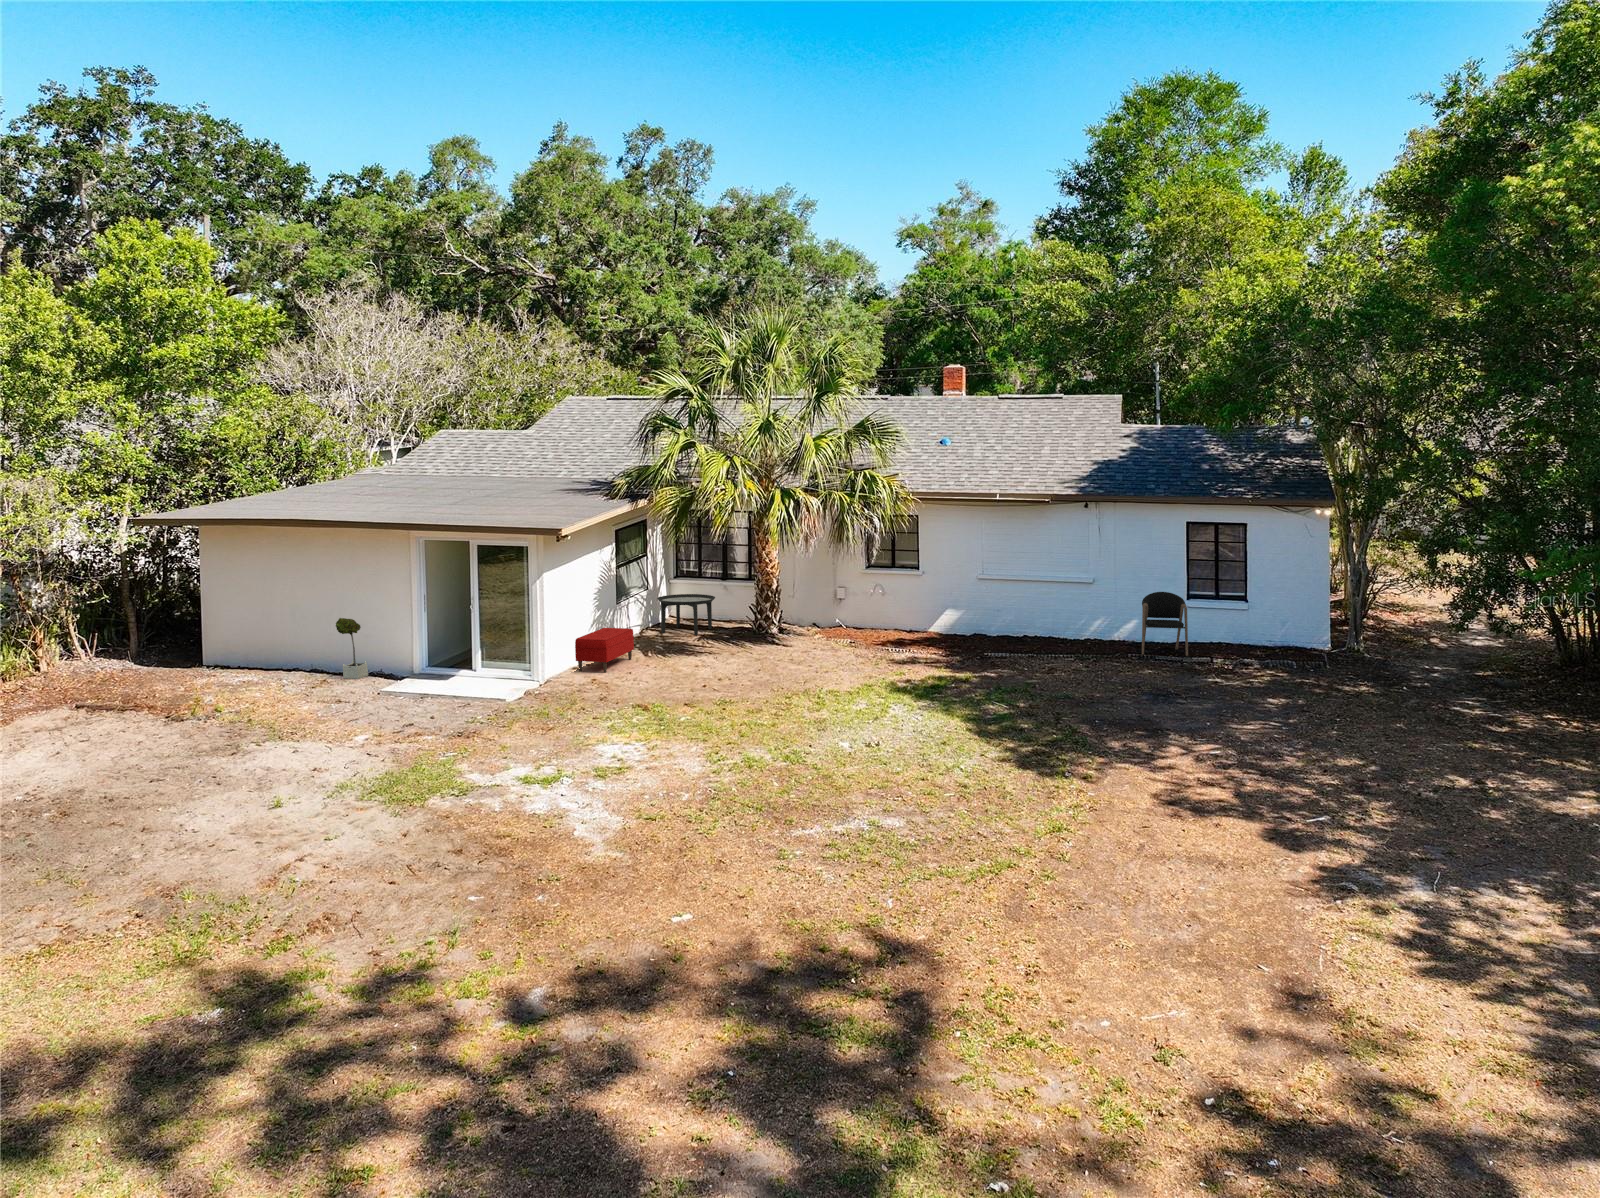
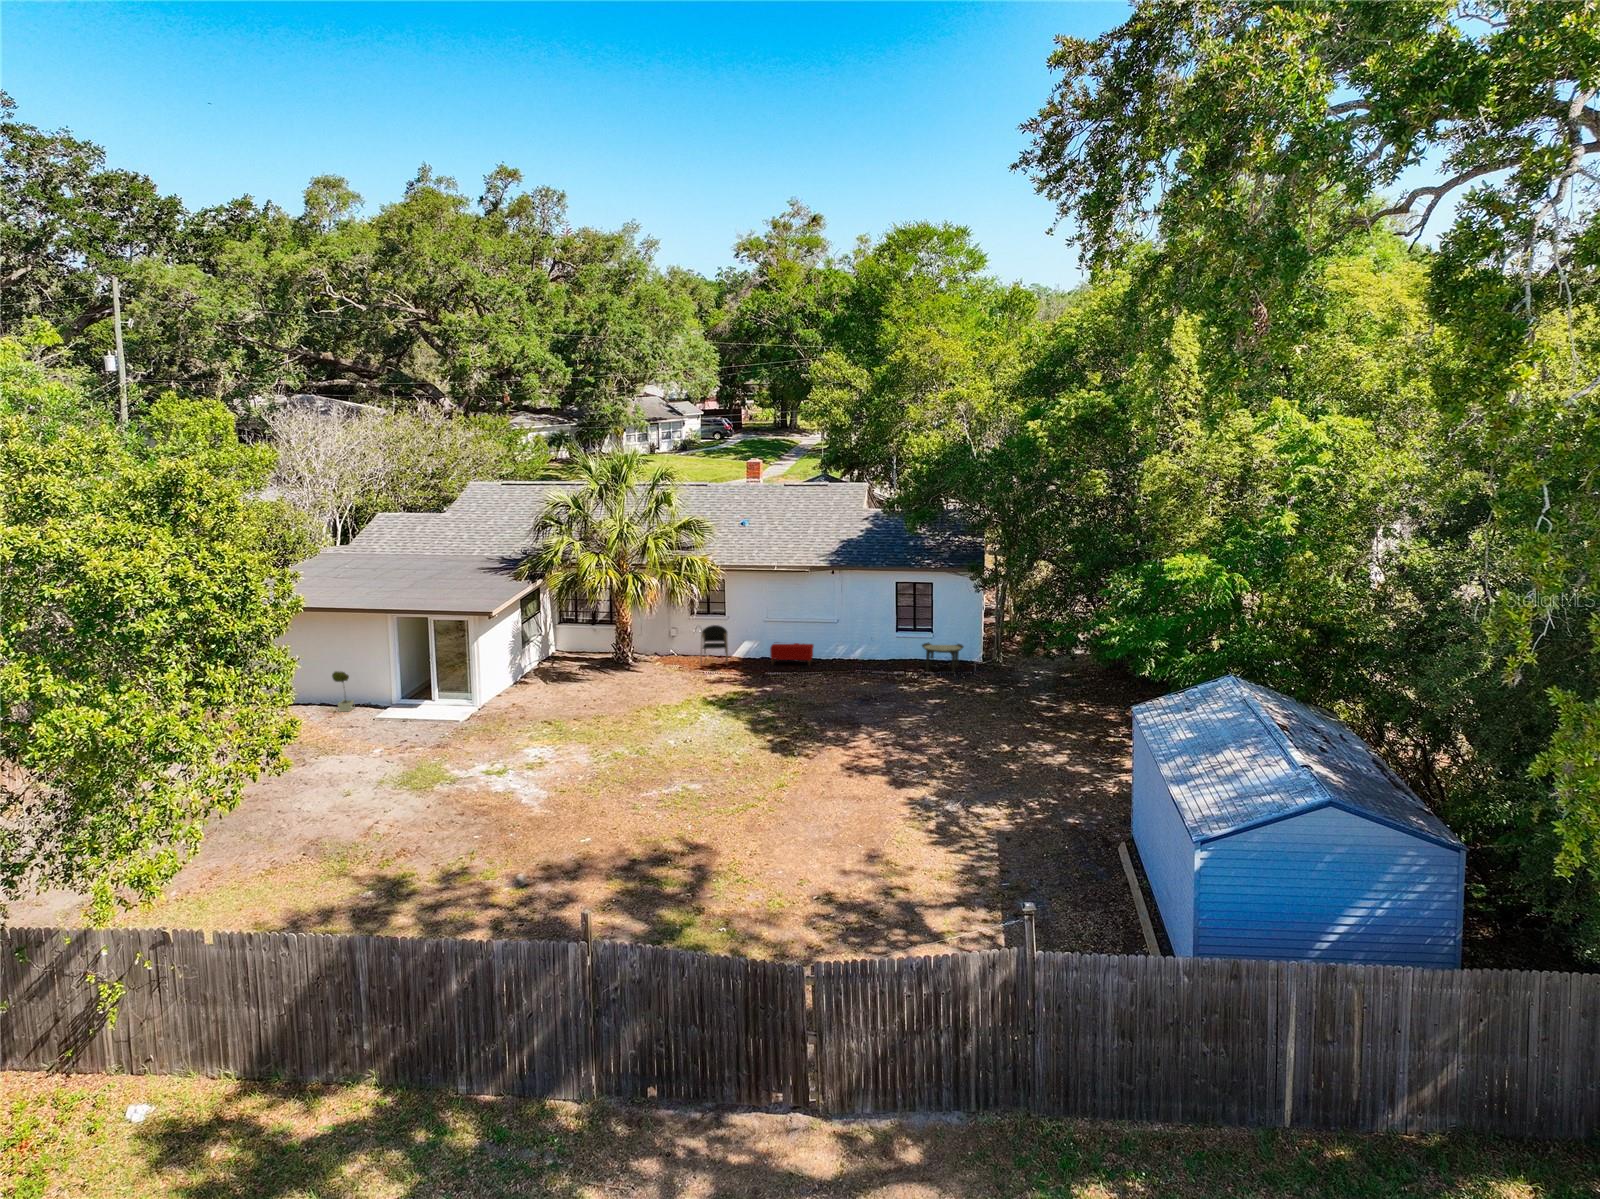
chair: present [1142,592,1188,656] -> present [701,625,728,662]
round table: present [657,594,715,635] -> present [922,642,964,674]
bench: present [575,628,634,672] -> present [770,643,814,665]

